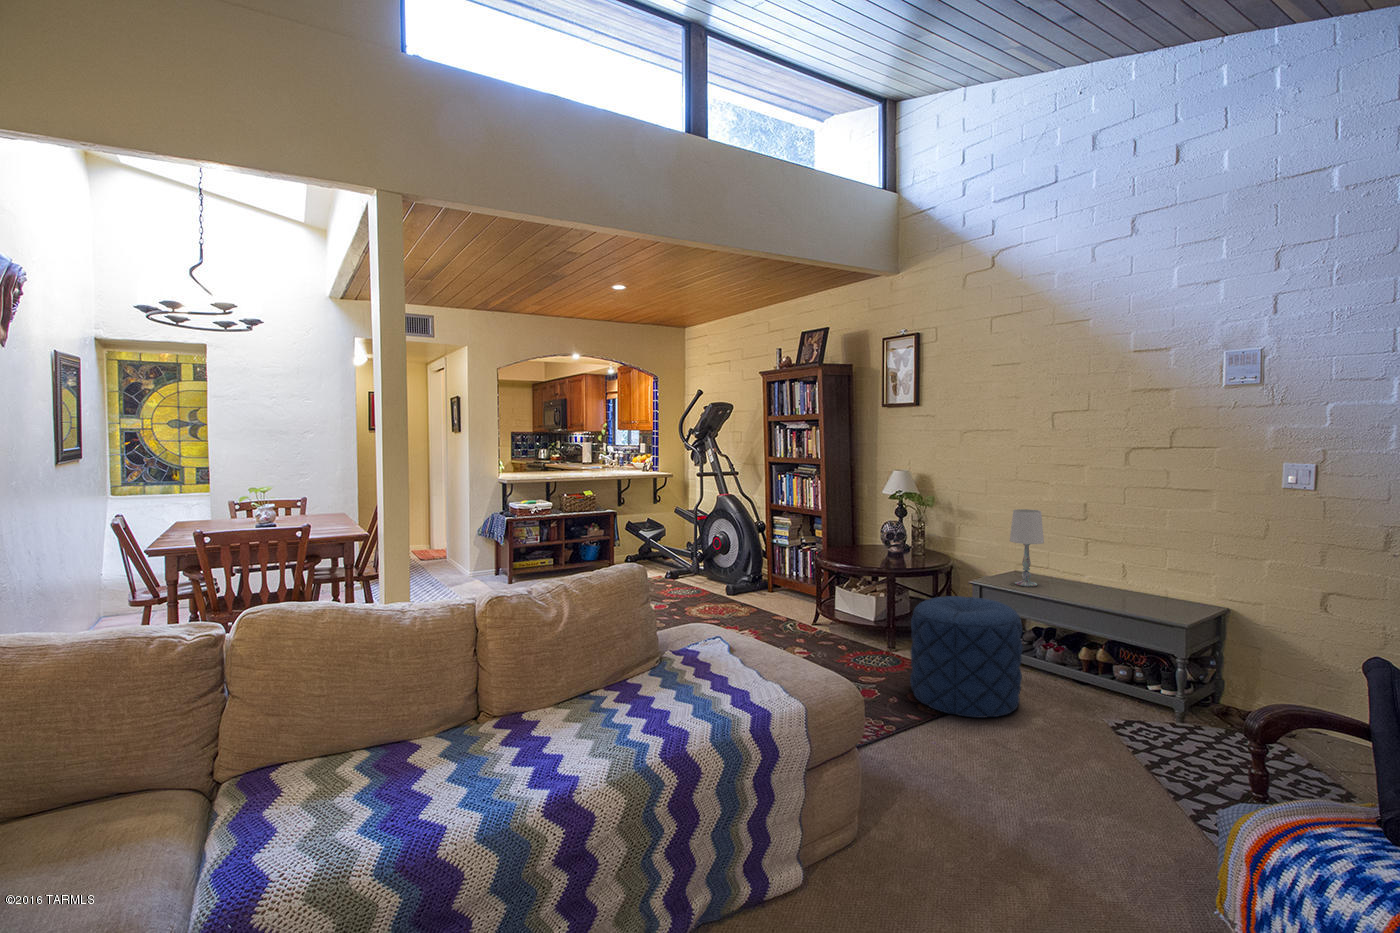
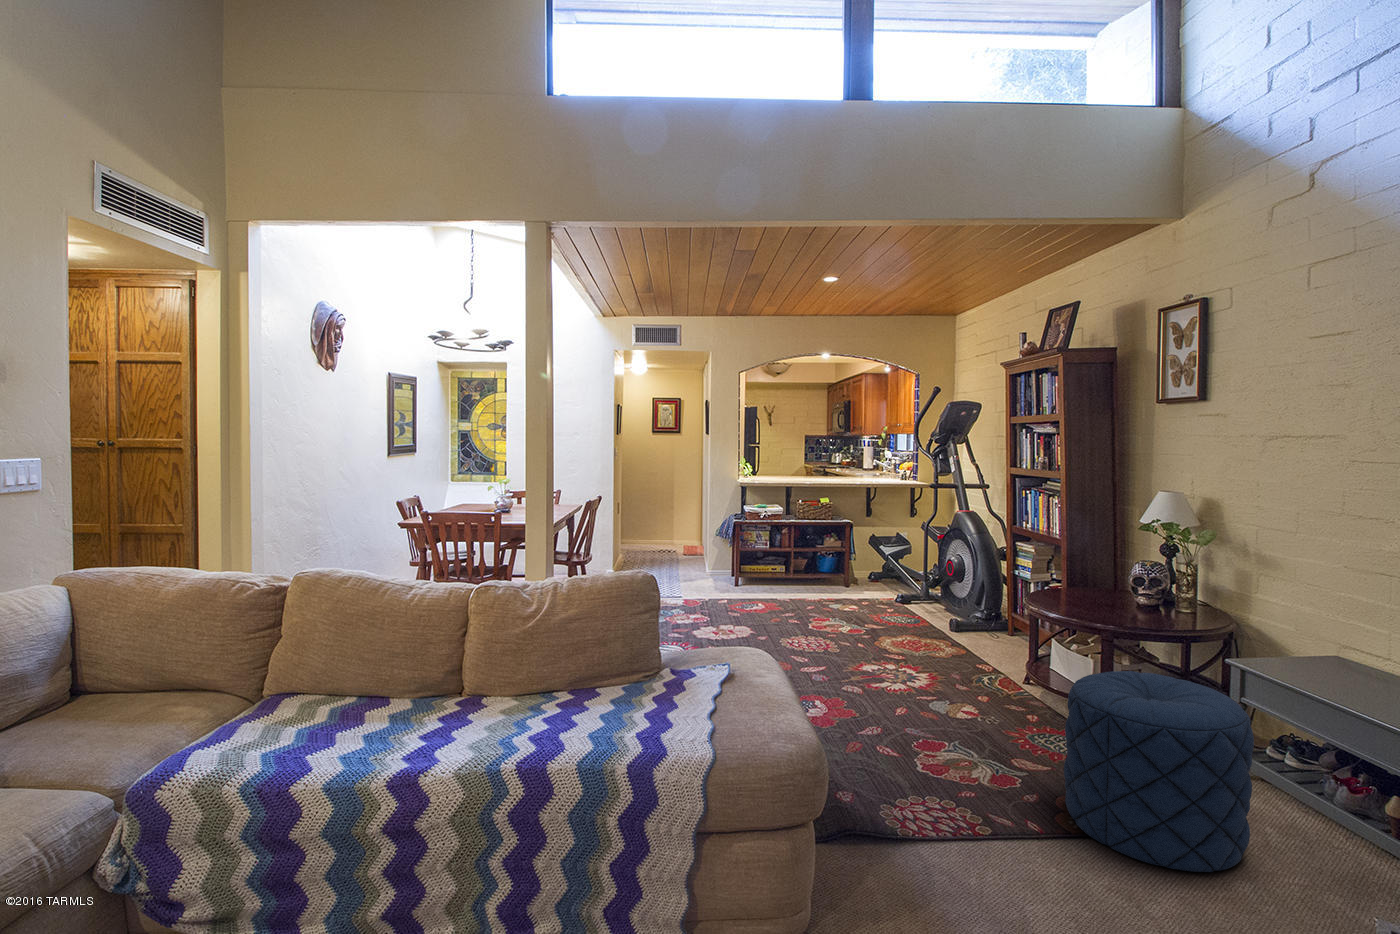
table lamp: present [1010,509,1044,586] -> none [1297,558,1365,685]

